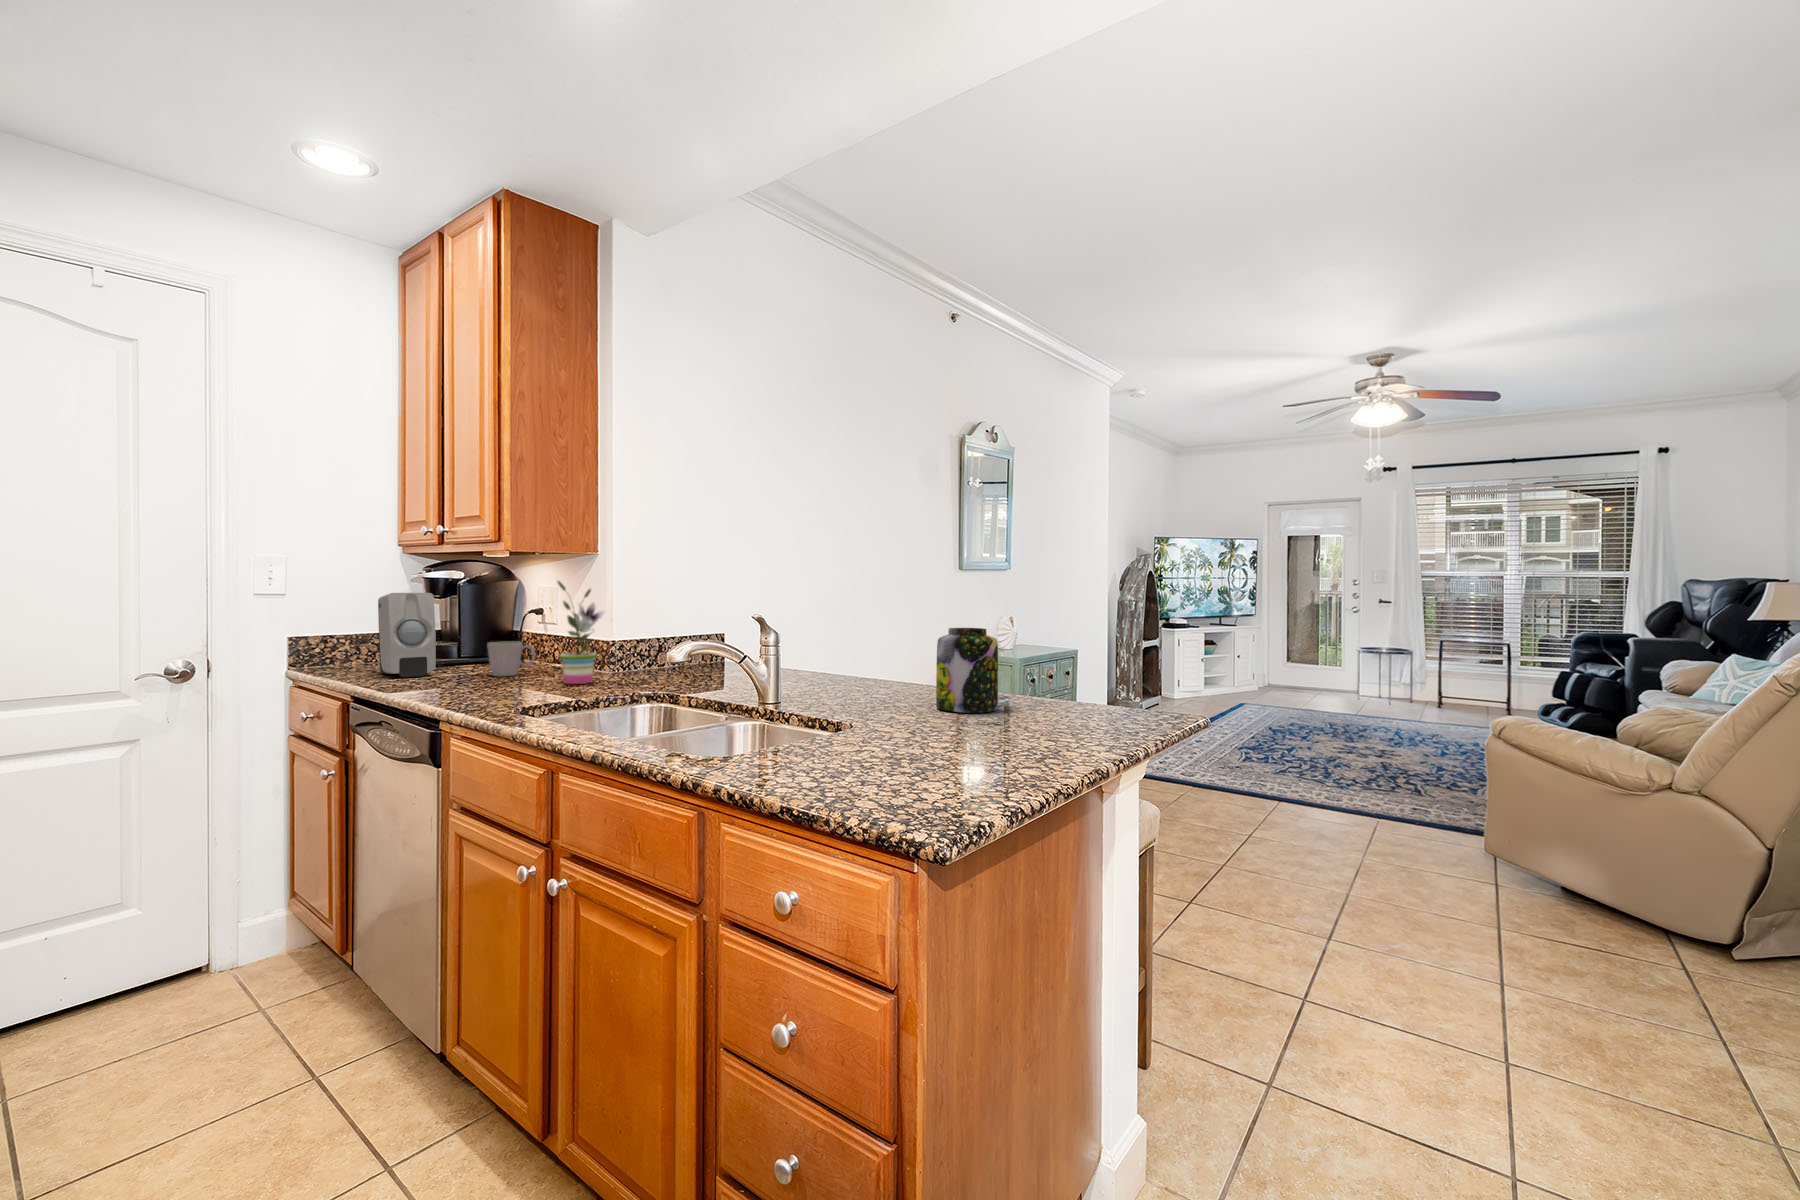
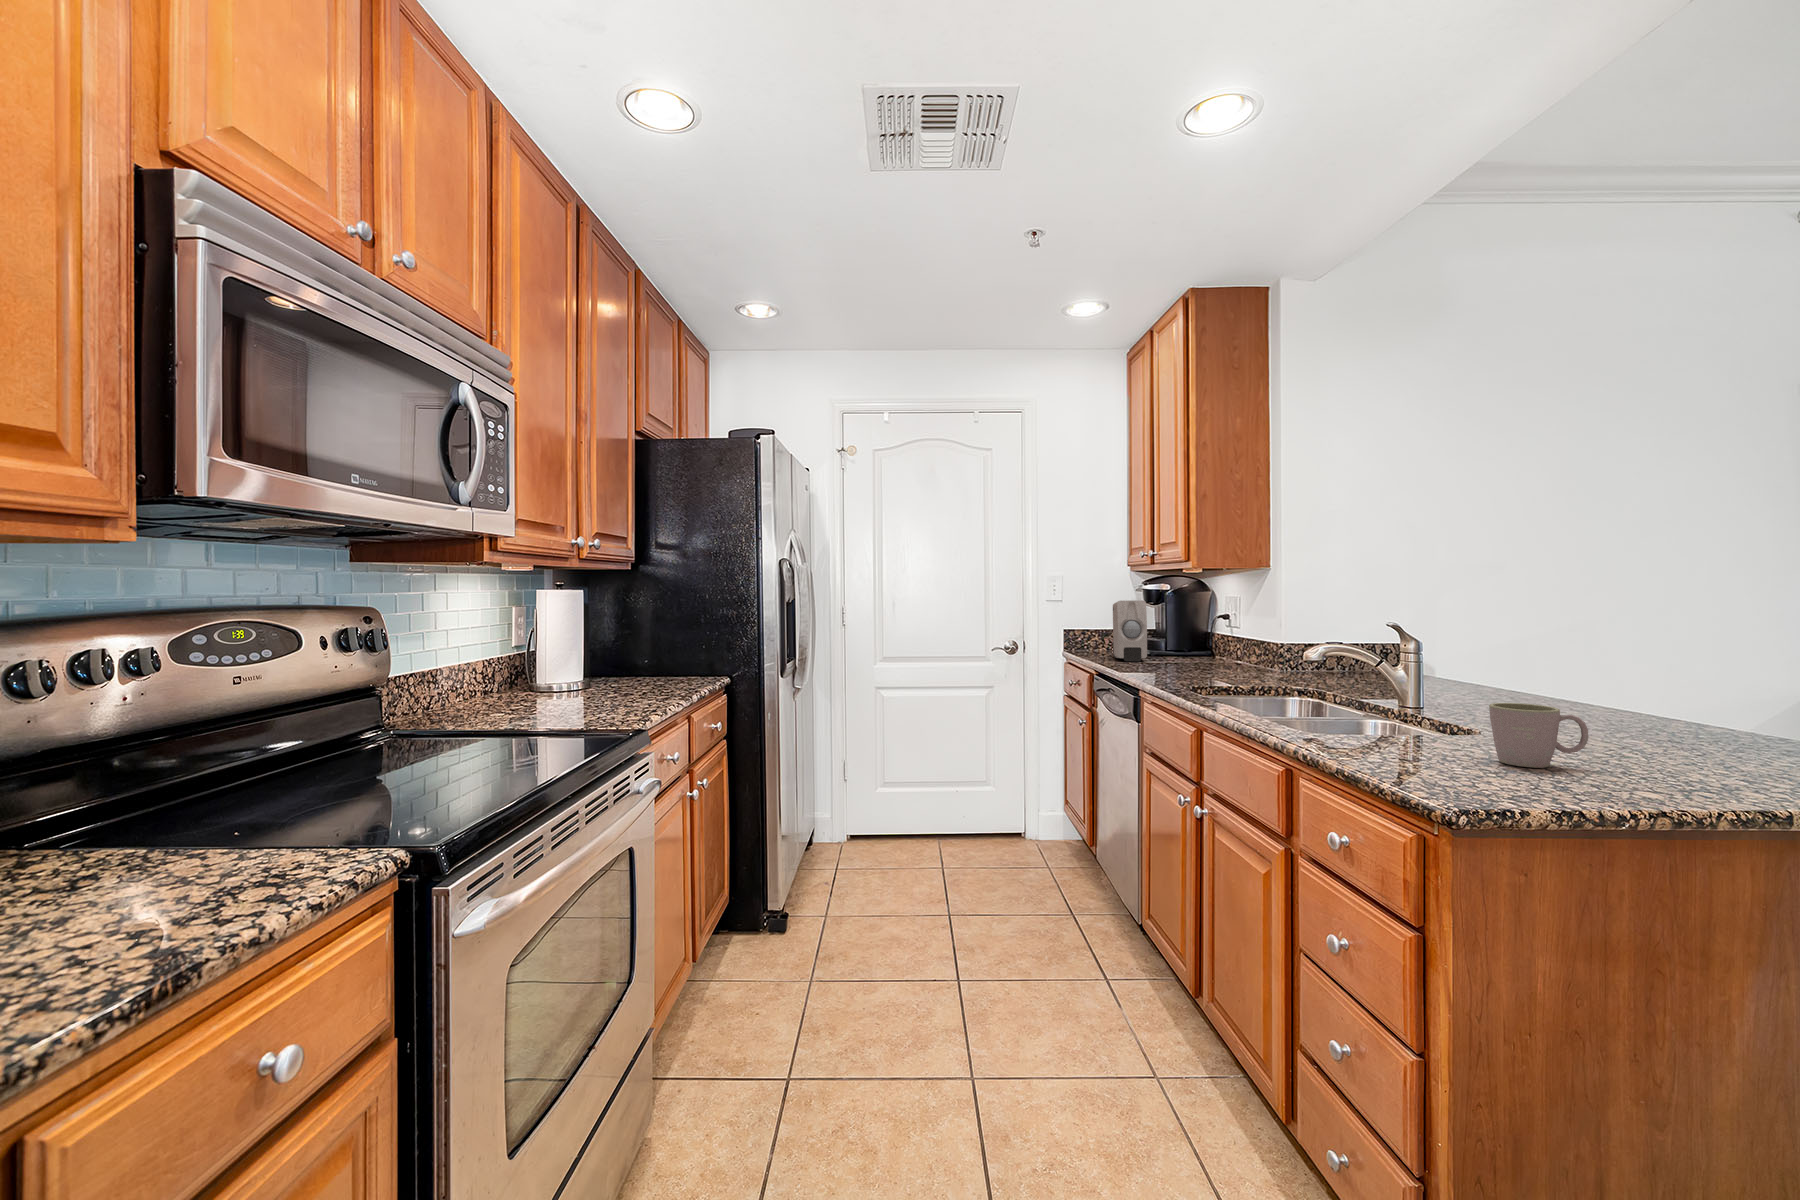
potted plant: present [558,581,605,684] -> none [1231,591,1272,676]
jar: present [936,628,998,713] -> none [1625,642,1727,745]
mug: present [487,642,535,676] -> present [1489,703,1588,768]

